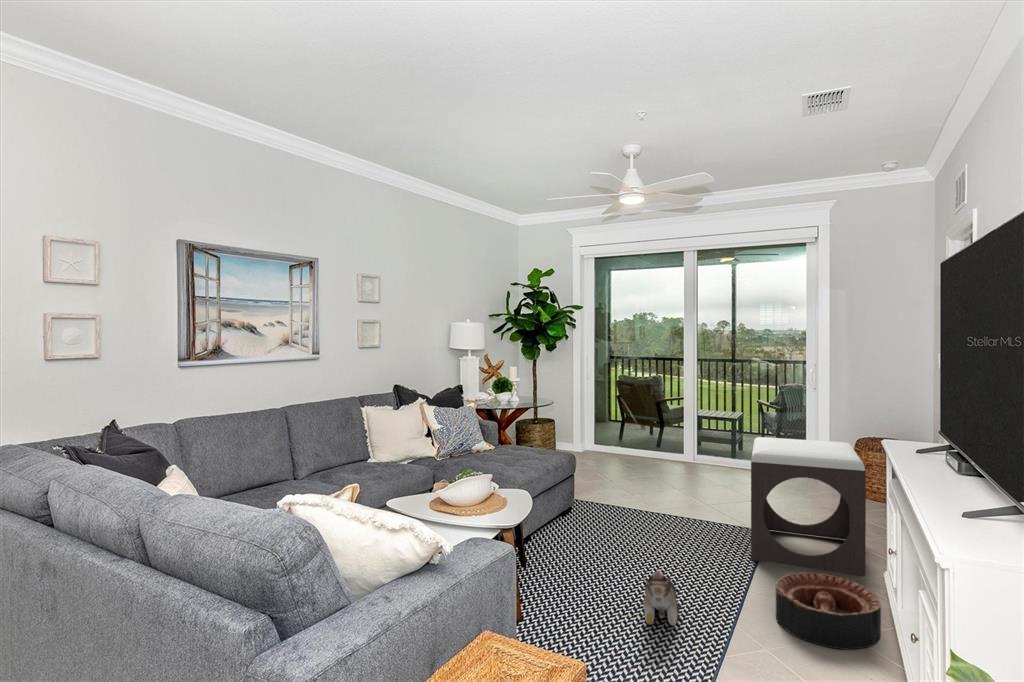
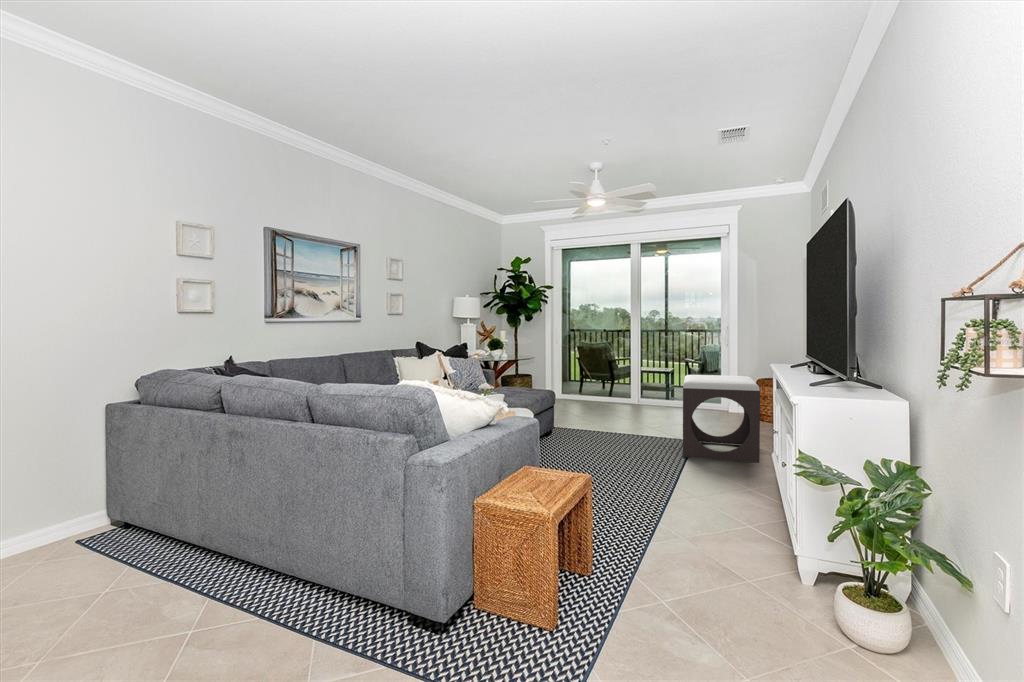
plush toy: present [643,571,679,626] -> none [613,453,636,490]
basket: present [776,572,881,649] -> none [700,456,767,498]

